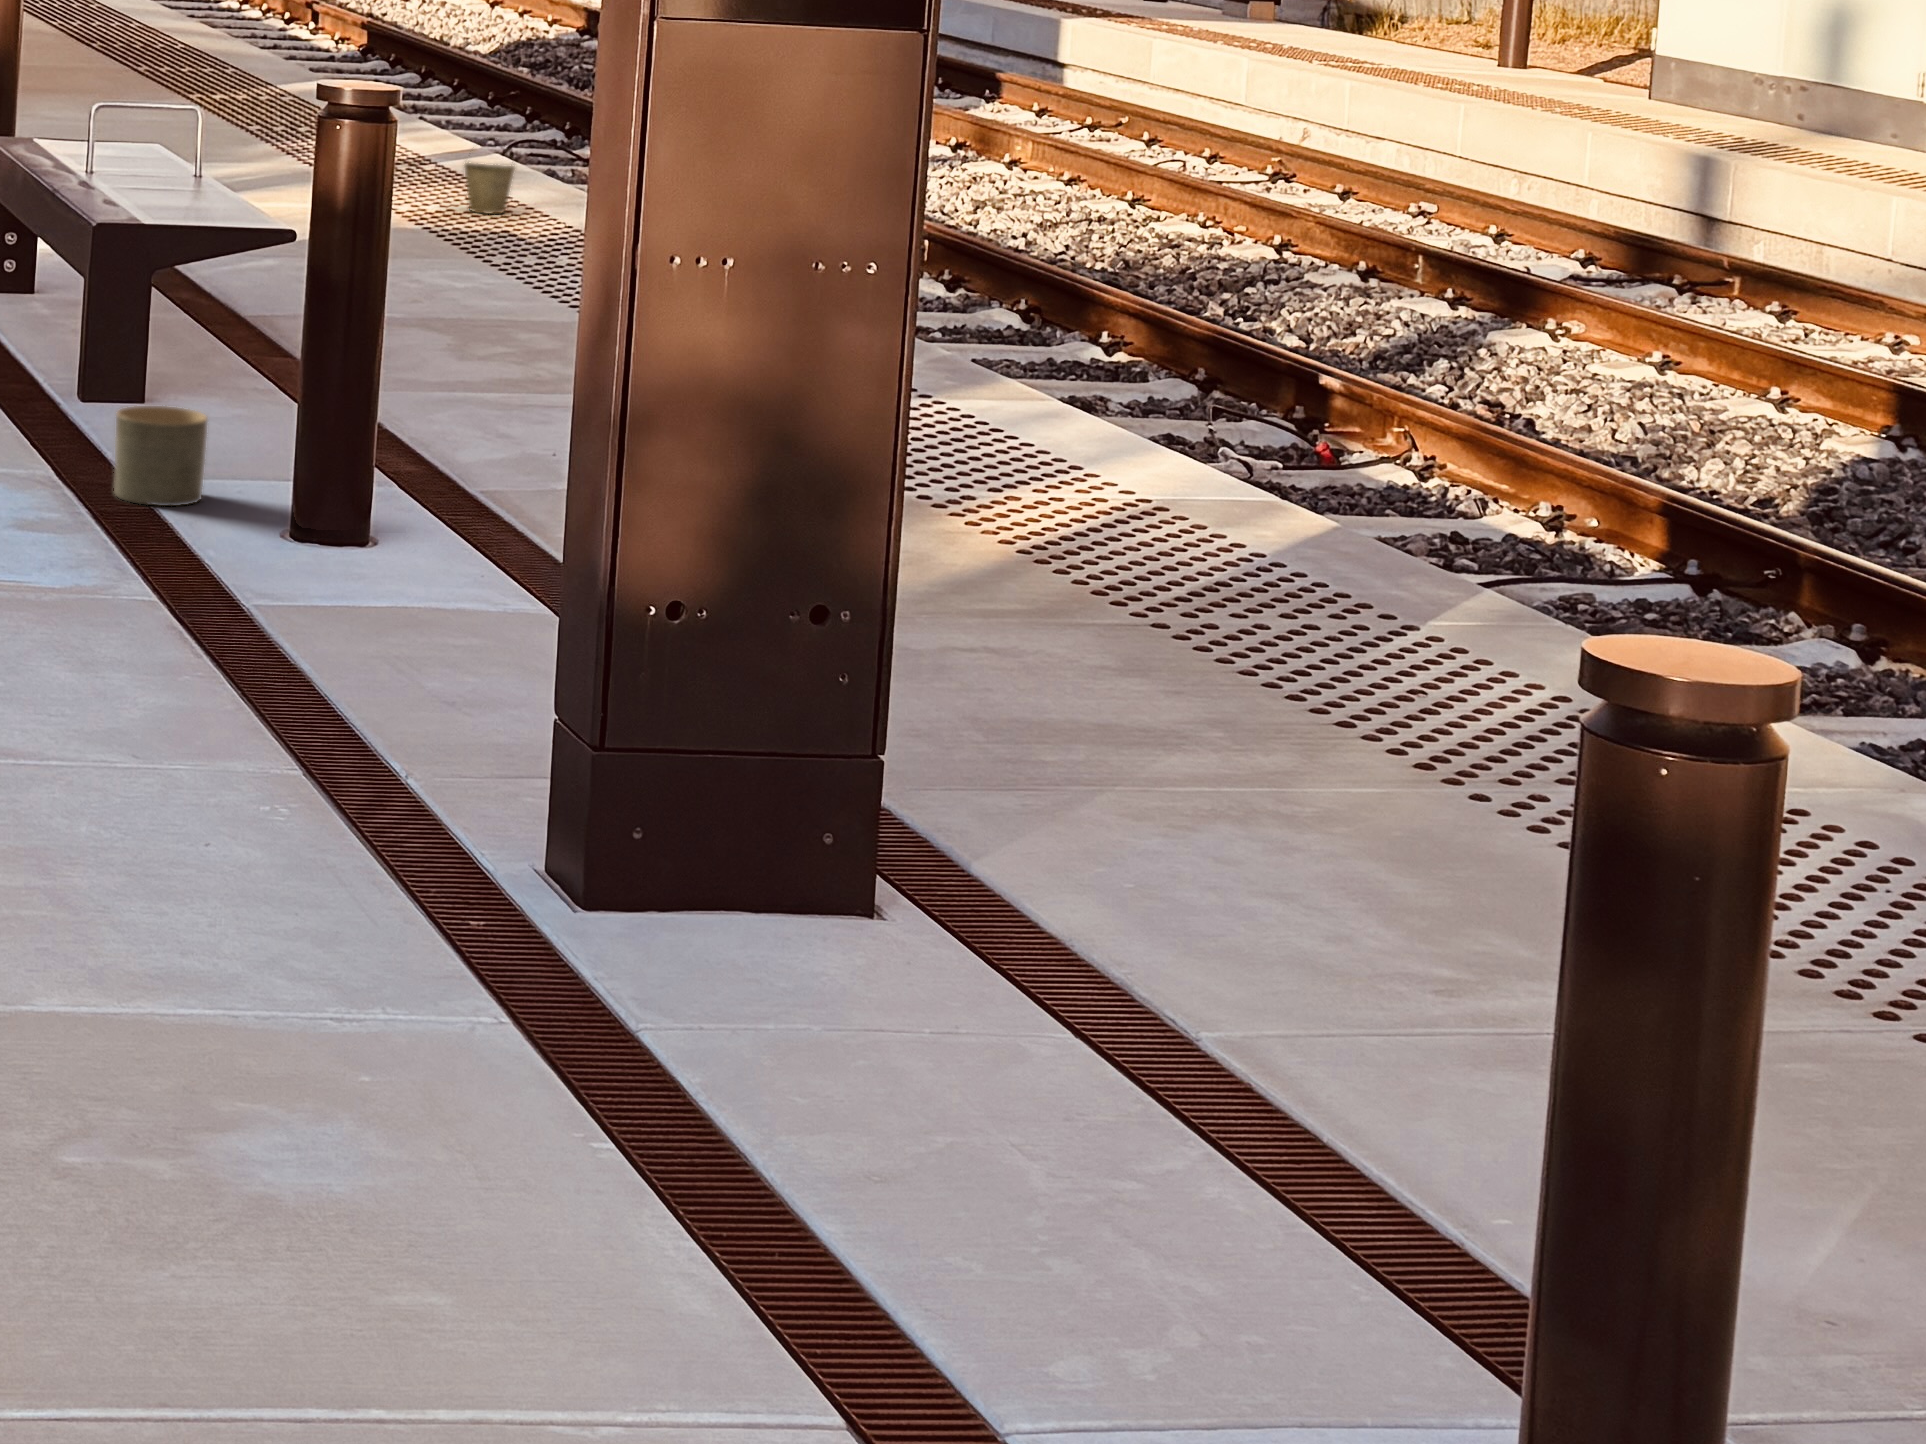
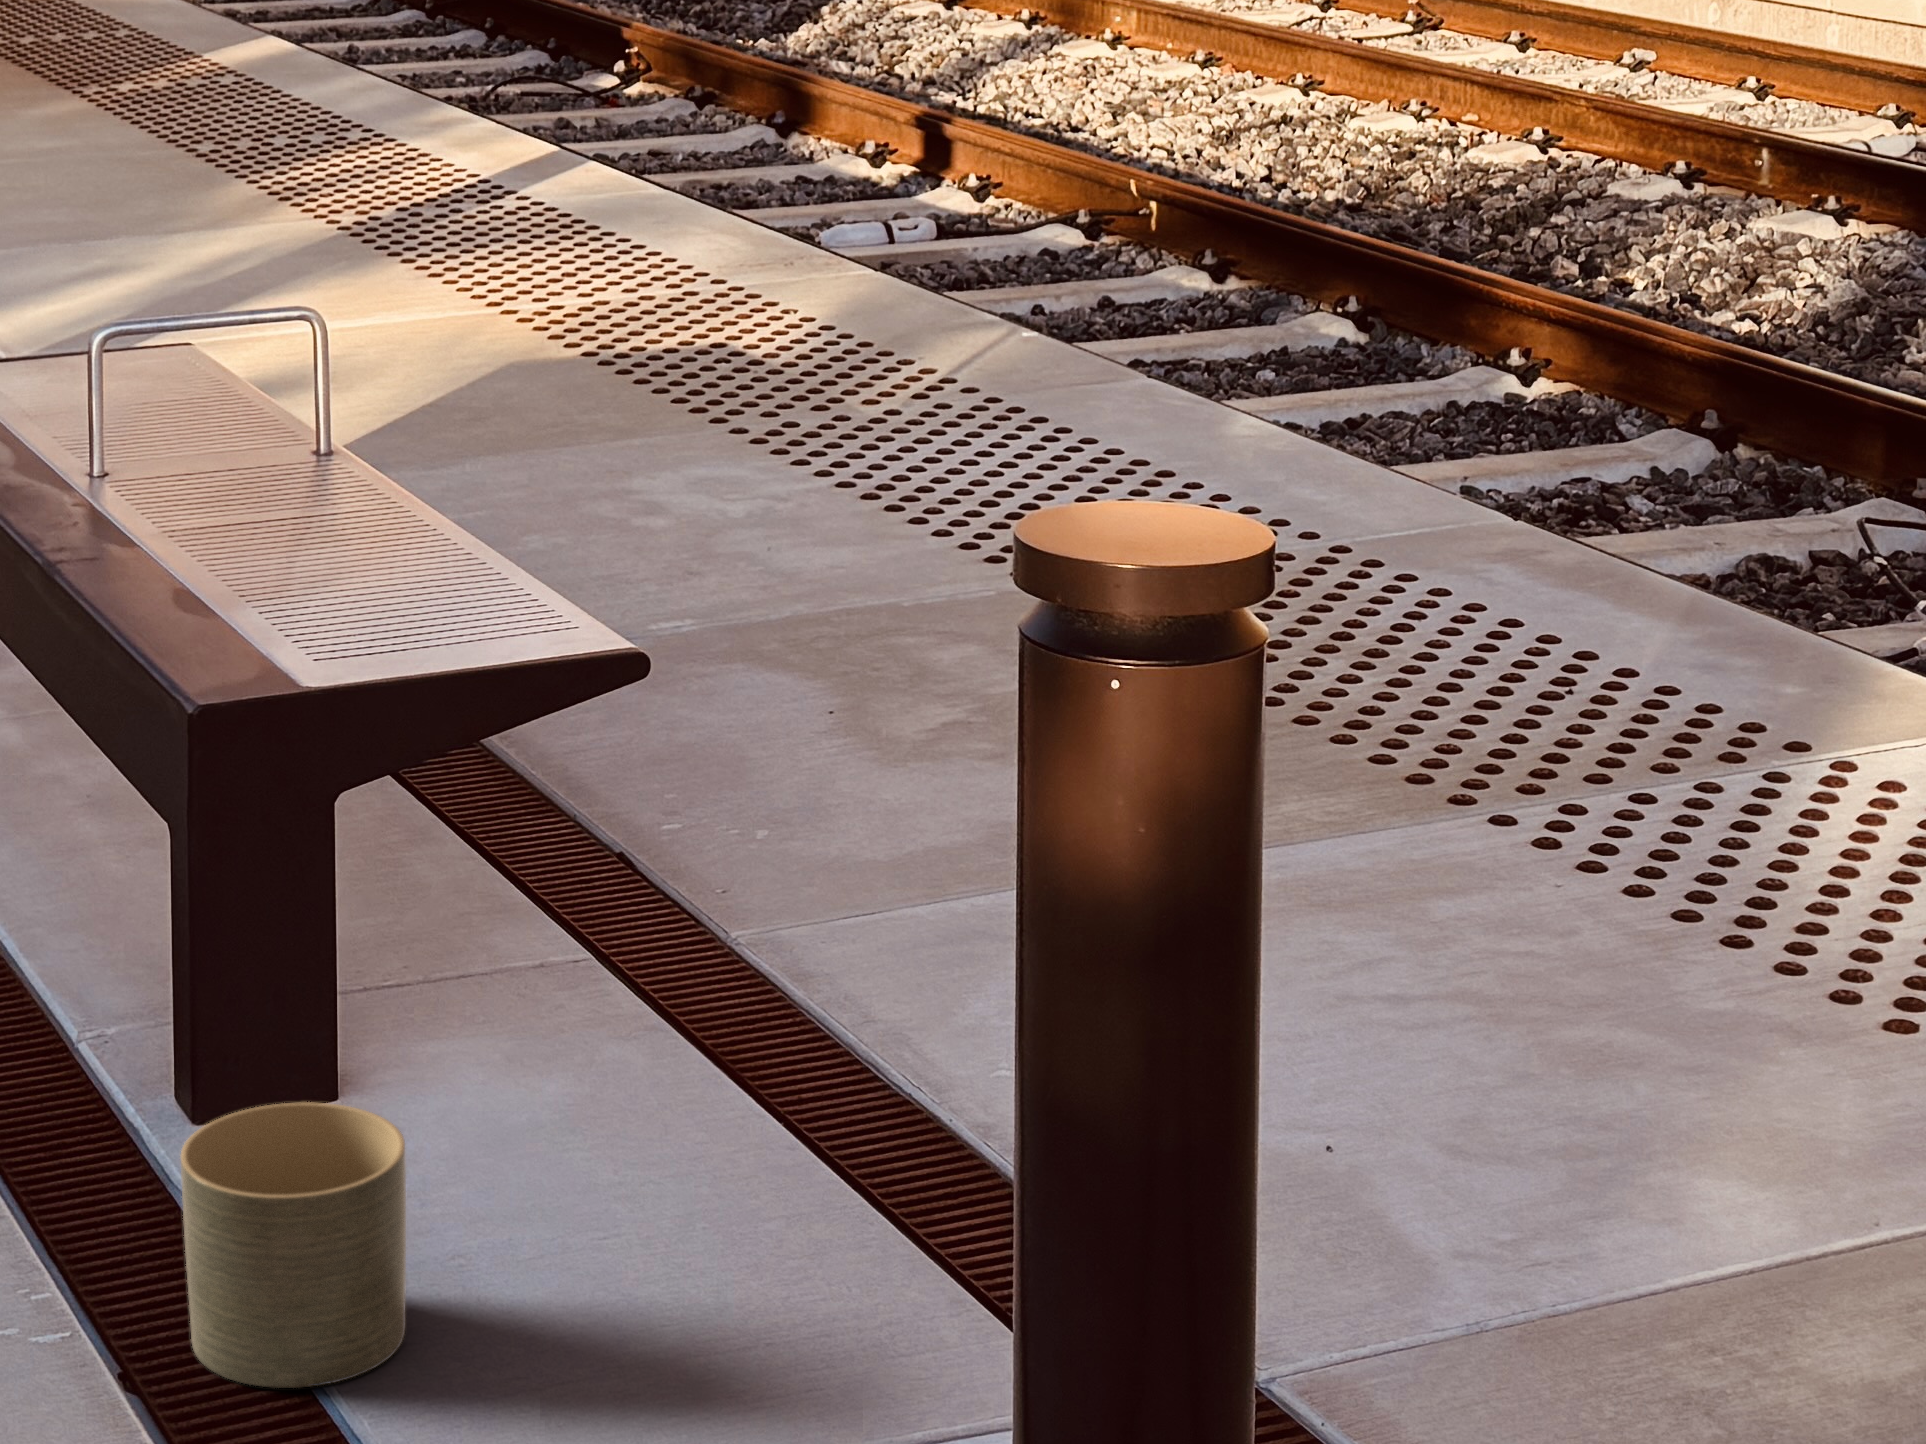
bucket: present [464,137,514,214] -> none [511,130,592,253]

